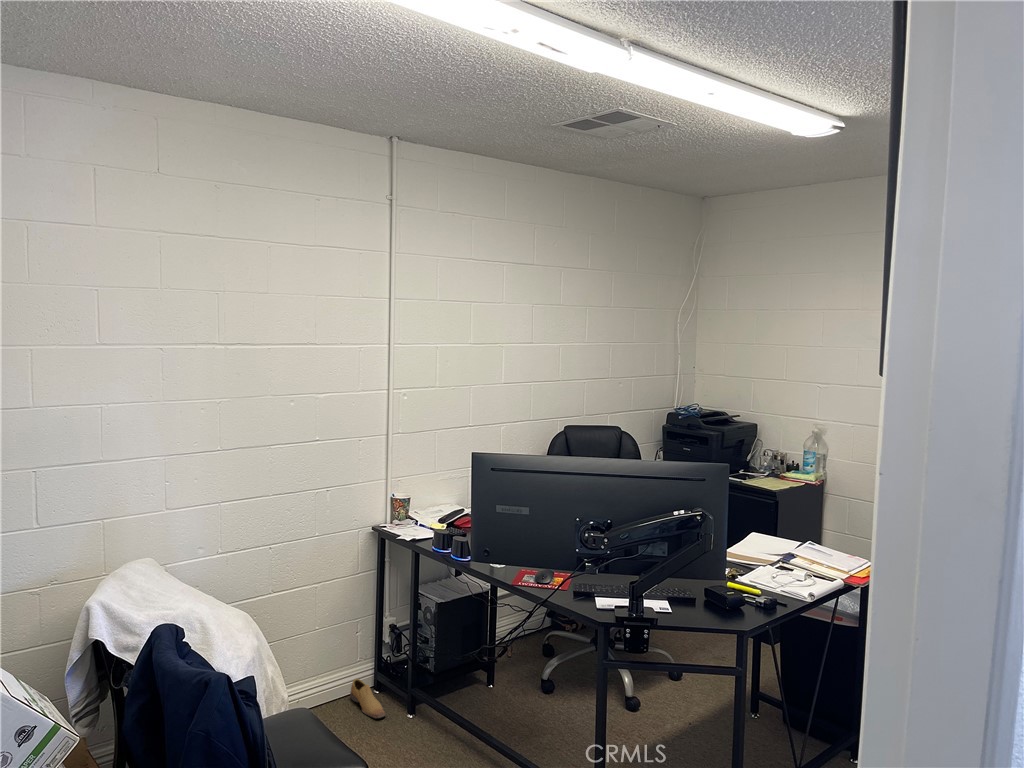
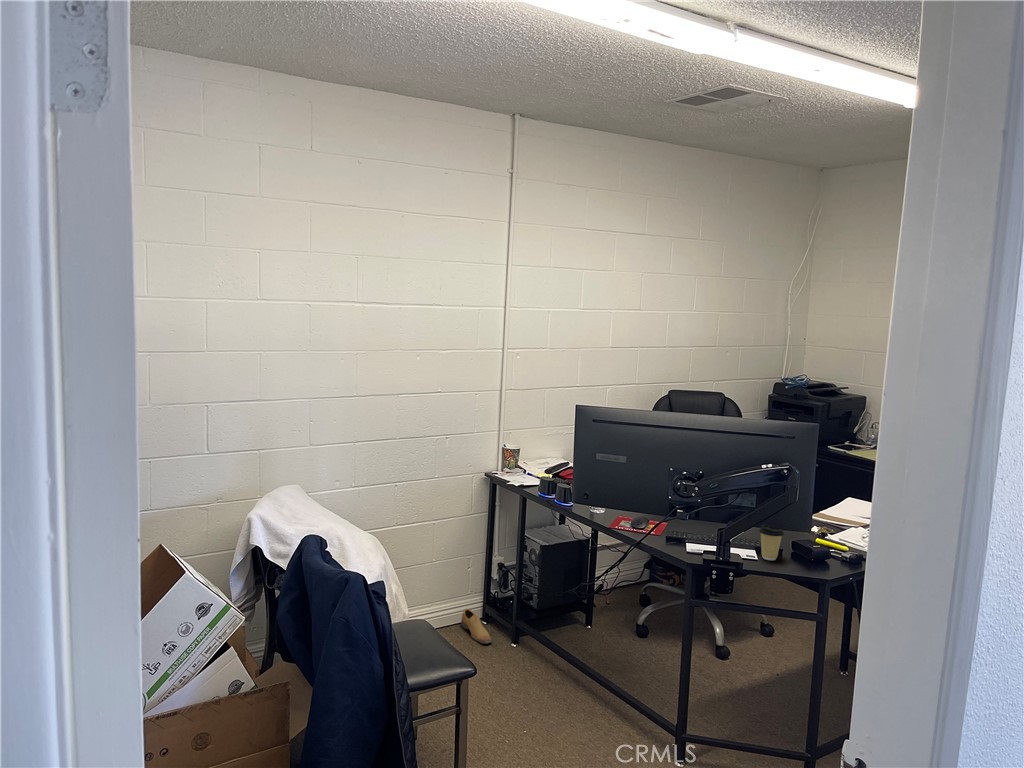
coffee cup: none [672,573,698,611] -> present [759,524,784,560]

